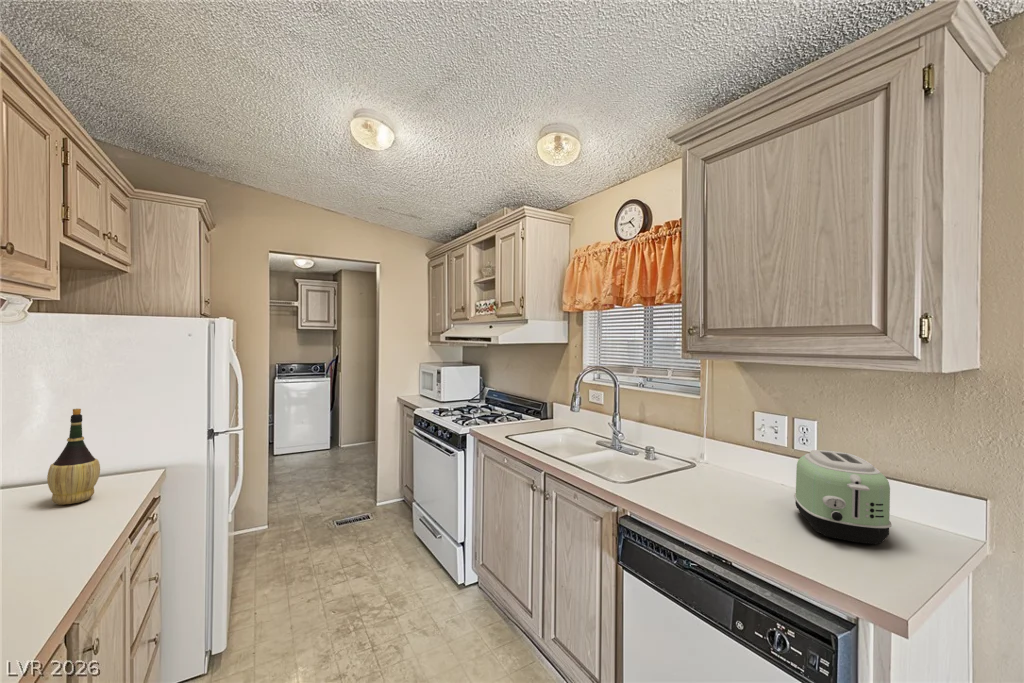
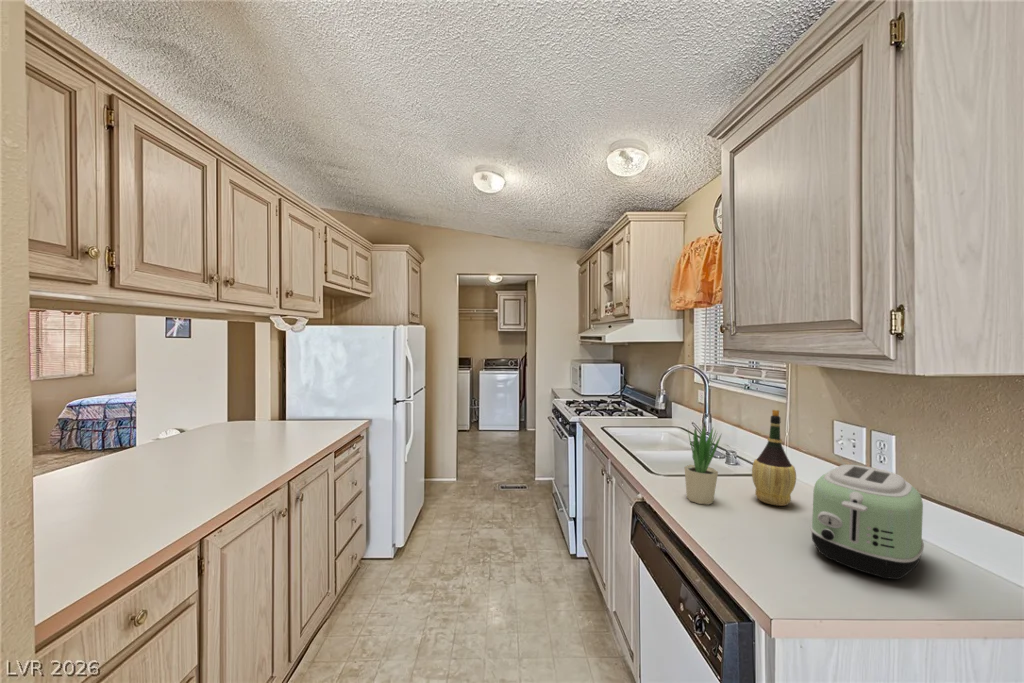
wine bottle: present [47,409,100,504] -> present [752,410,796,506]
potted plant: none [668,417,707,508] -> present [684,427,721,504]

